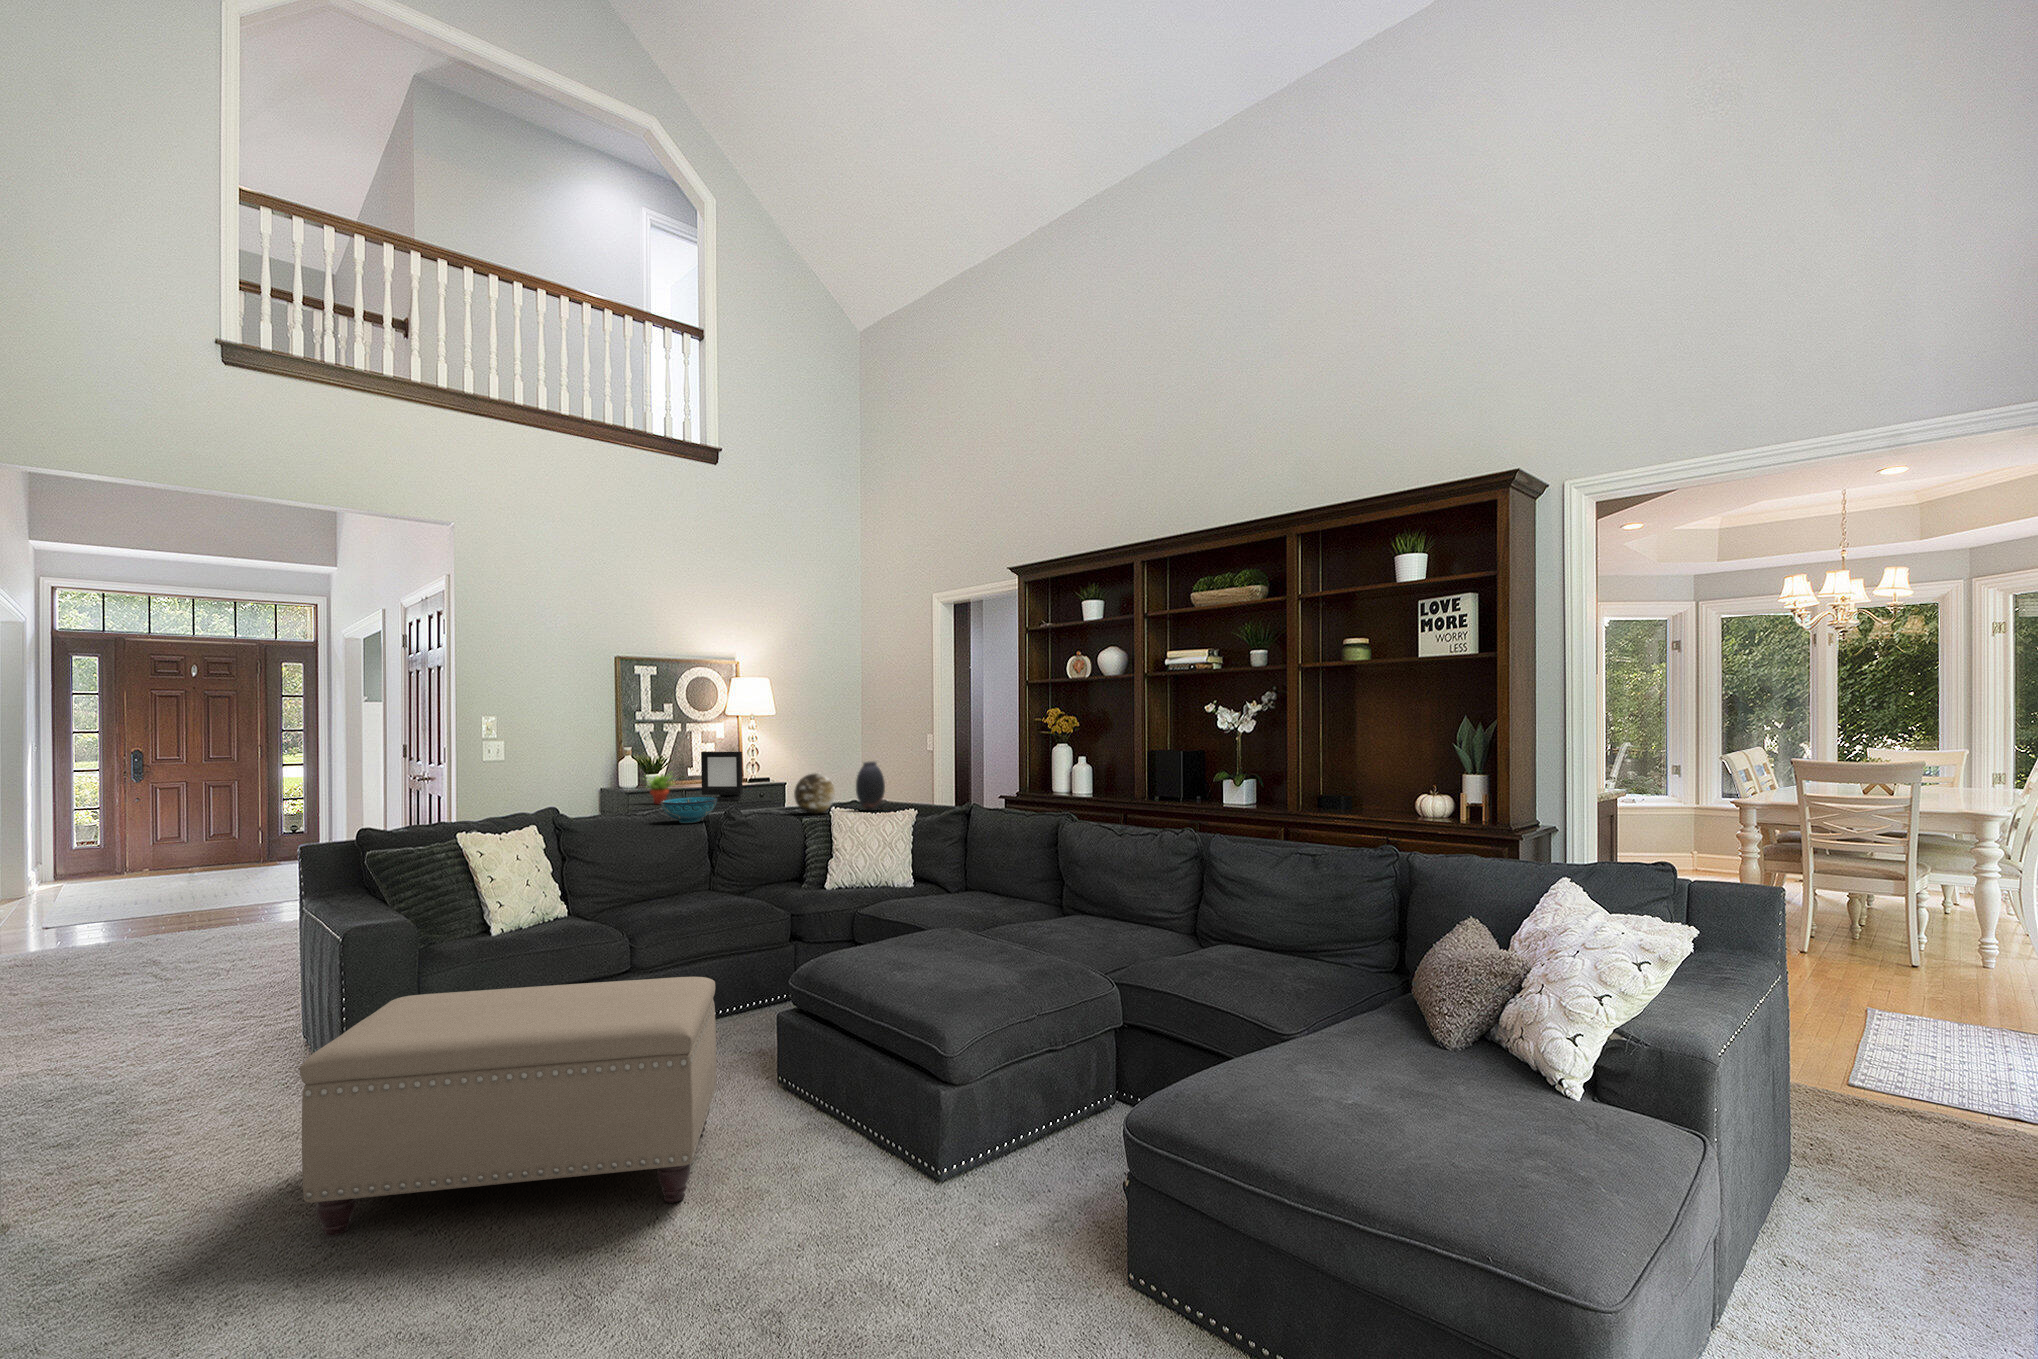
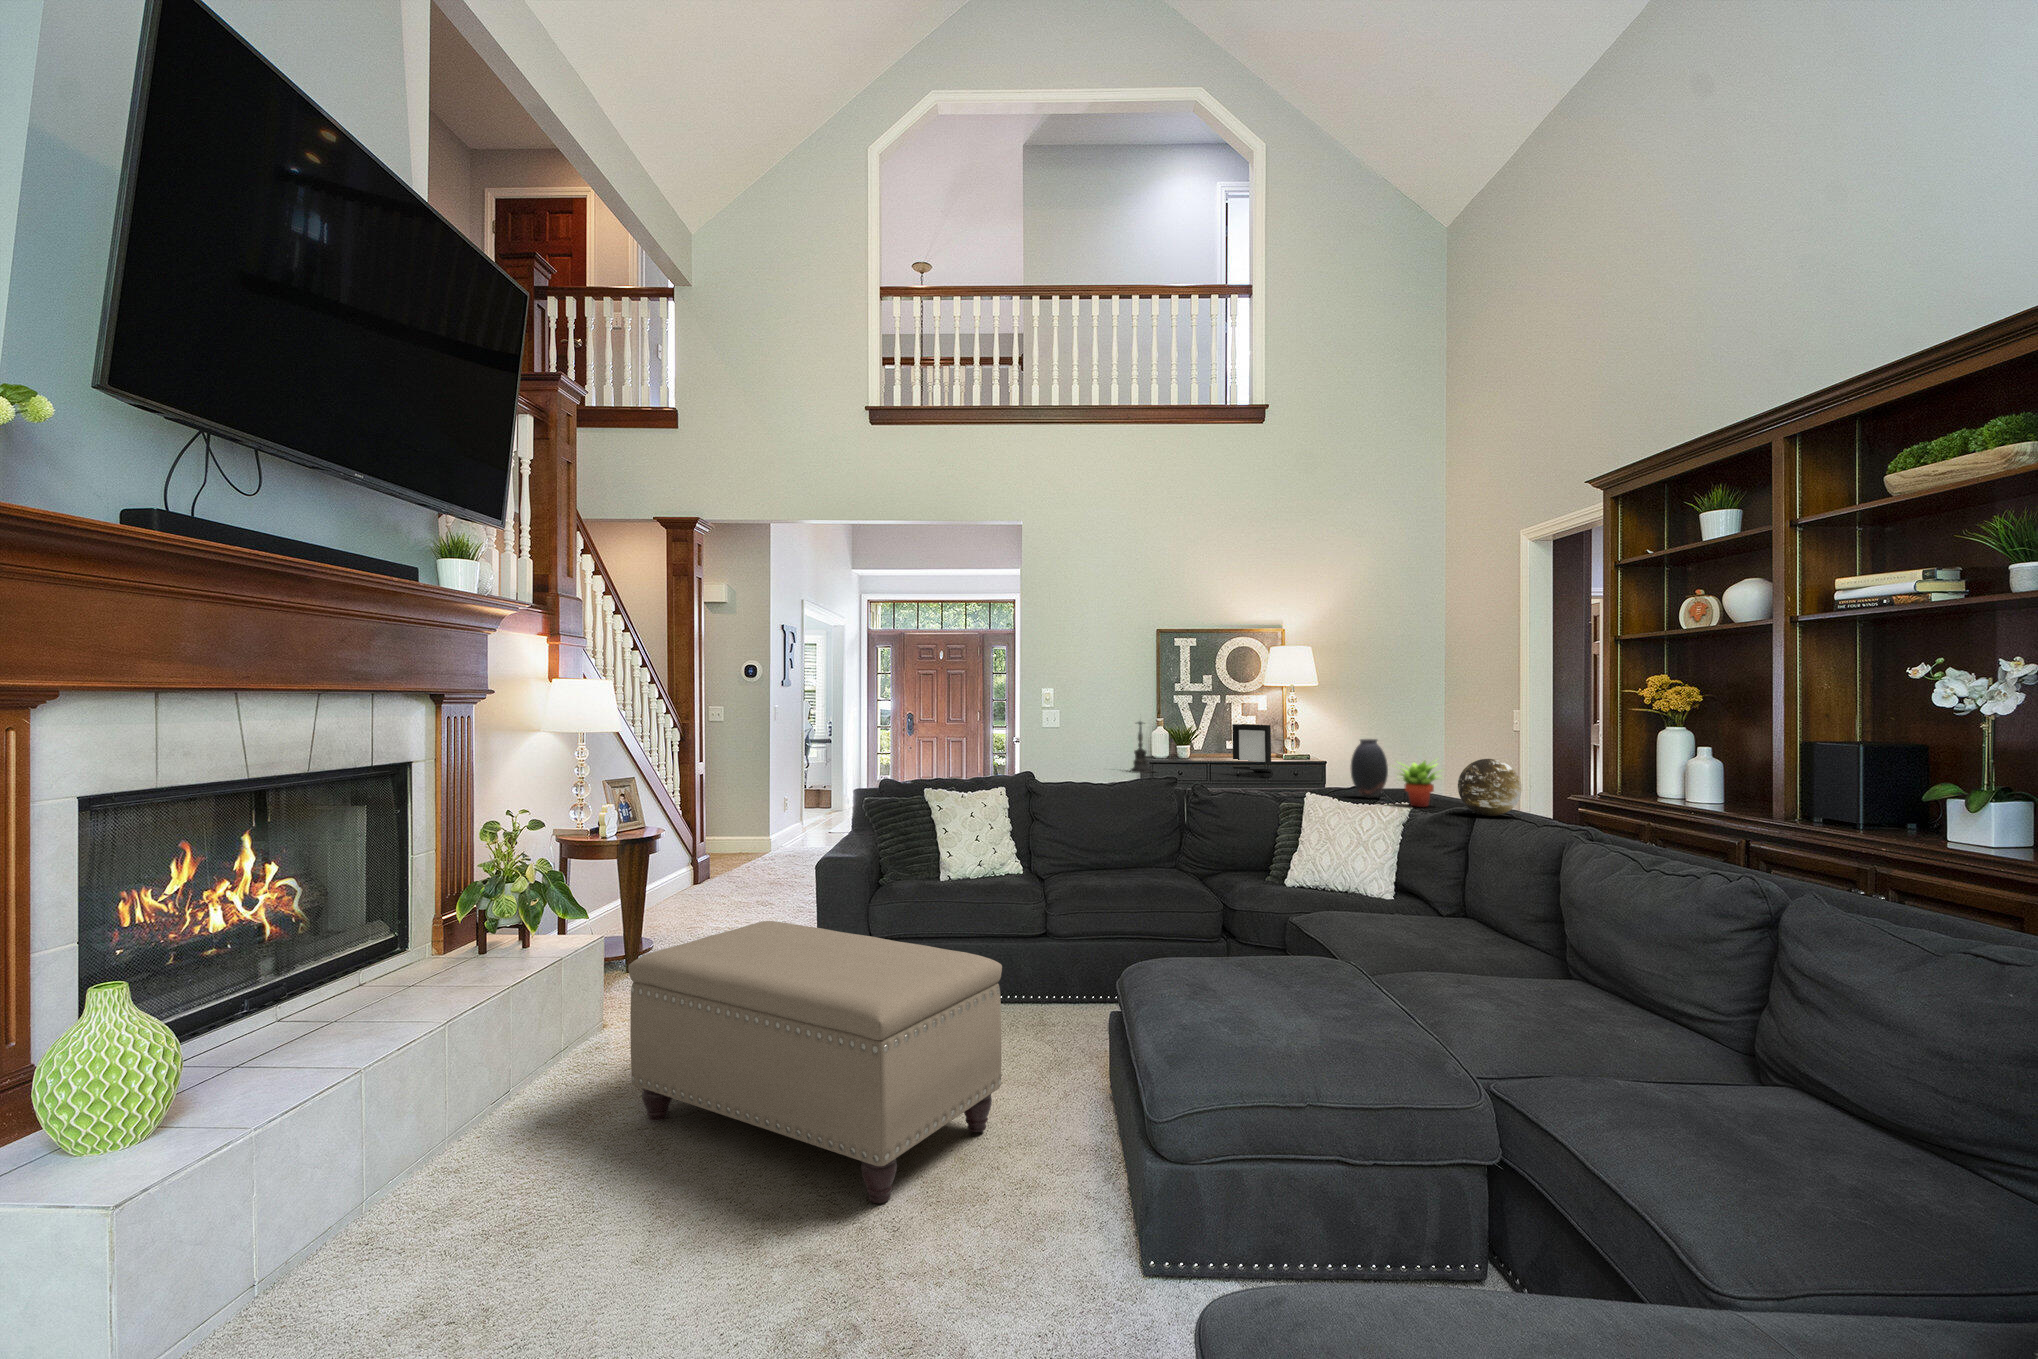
candle holder: none [584,745,624,806] -> present [1130,721,1151,773]
succulent plant: present [646,774,672,804] -> present [1400,761,1437,807]
decorative orb: present [794,774,835,814] -> present [1458,759,1521,816]
decorative bowl: present [661,797,717,823] -> none [1120,767,1177,793]

